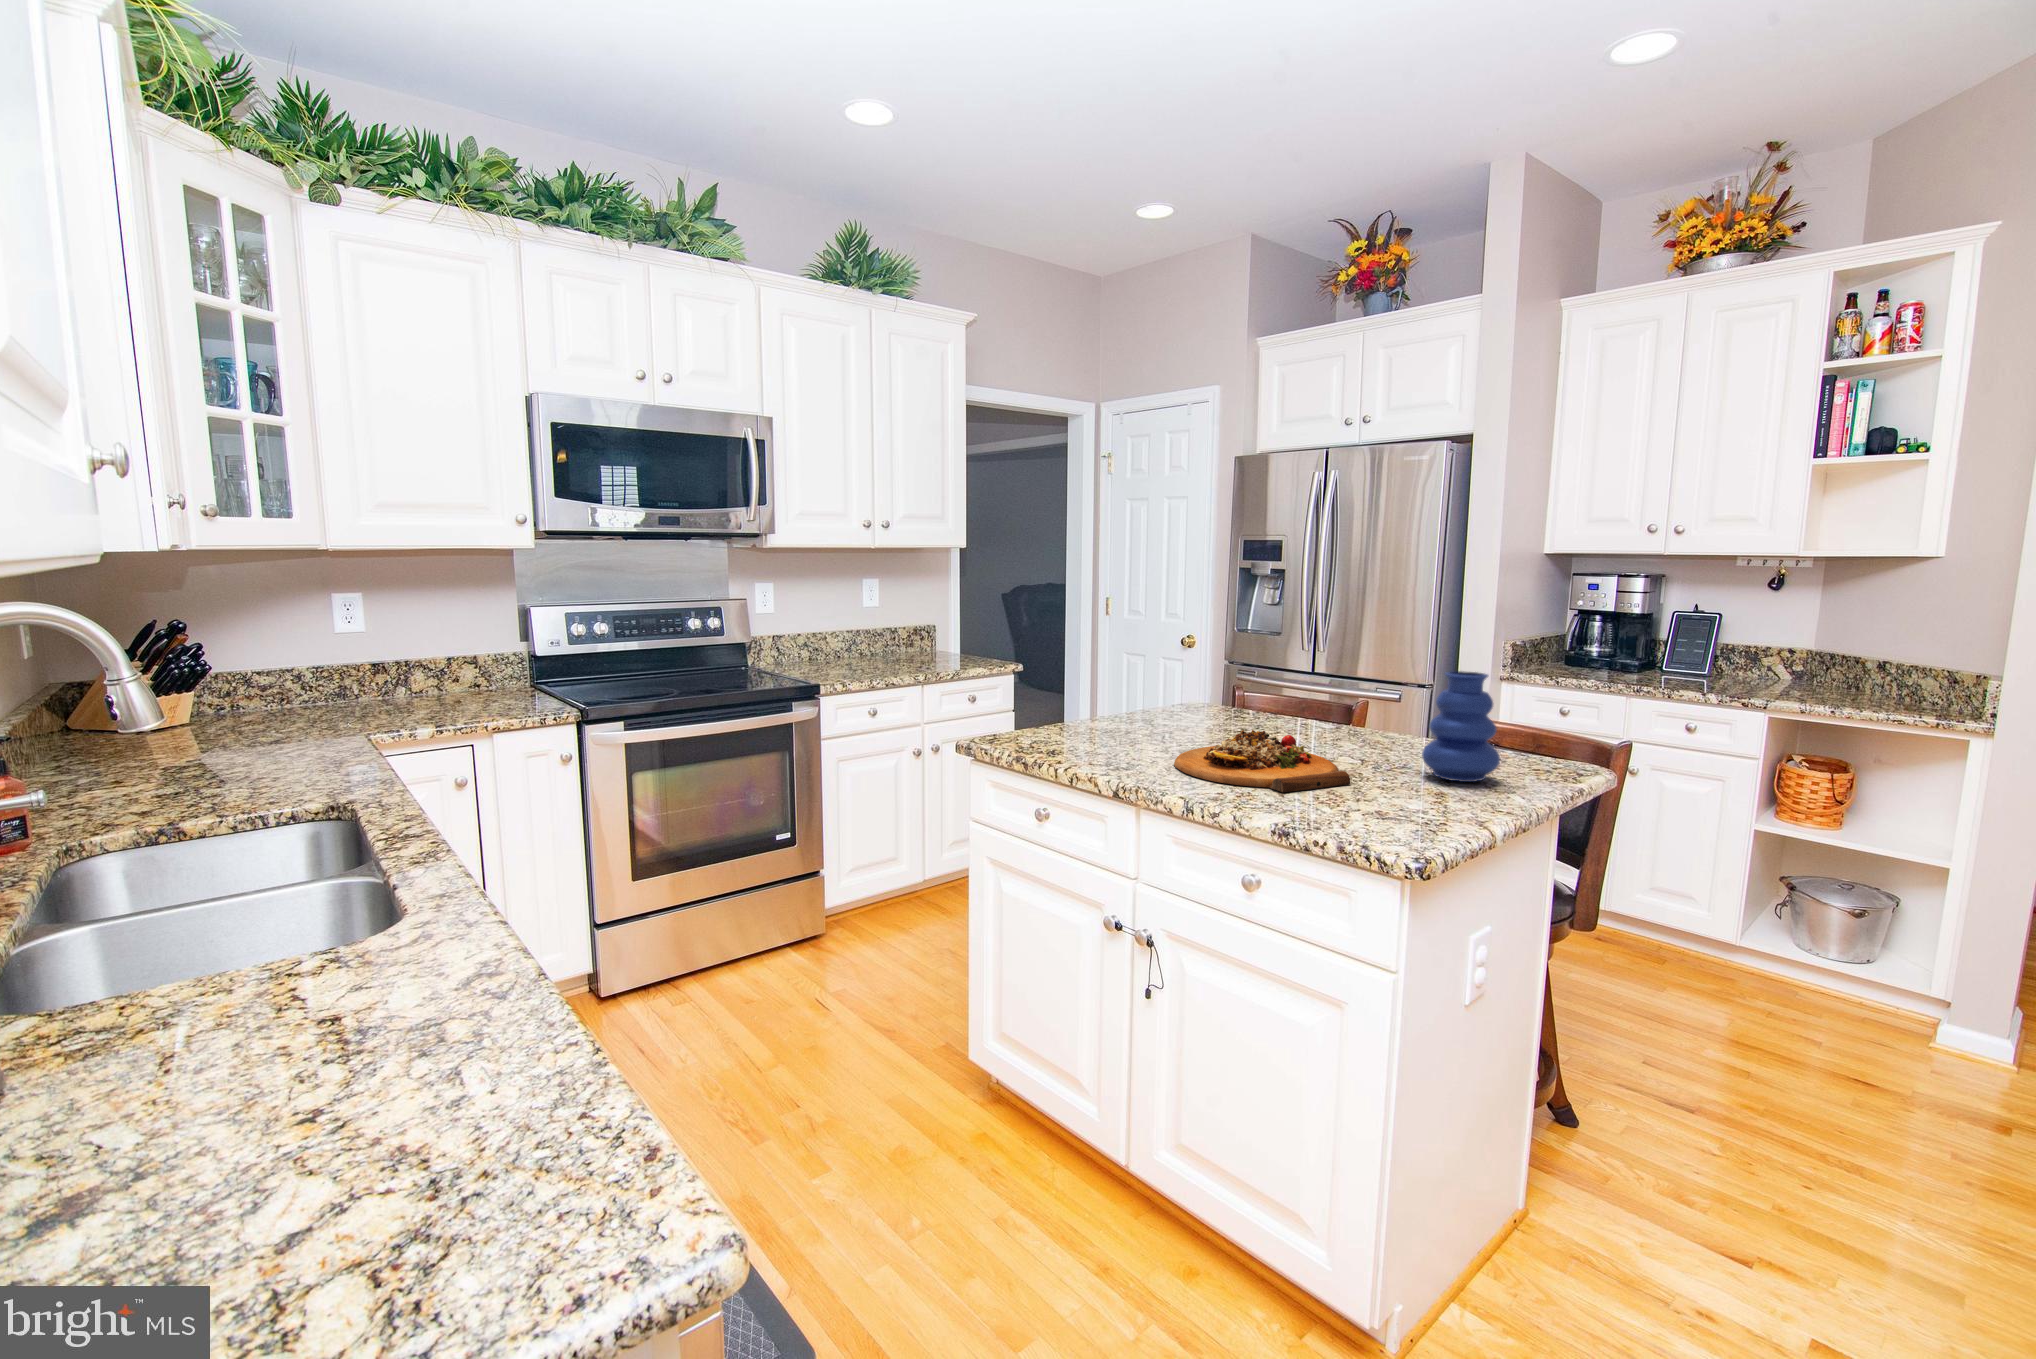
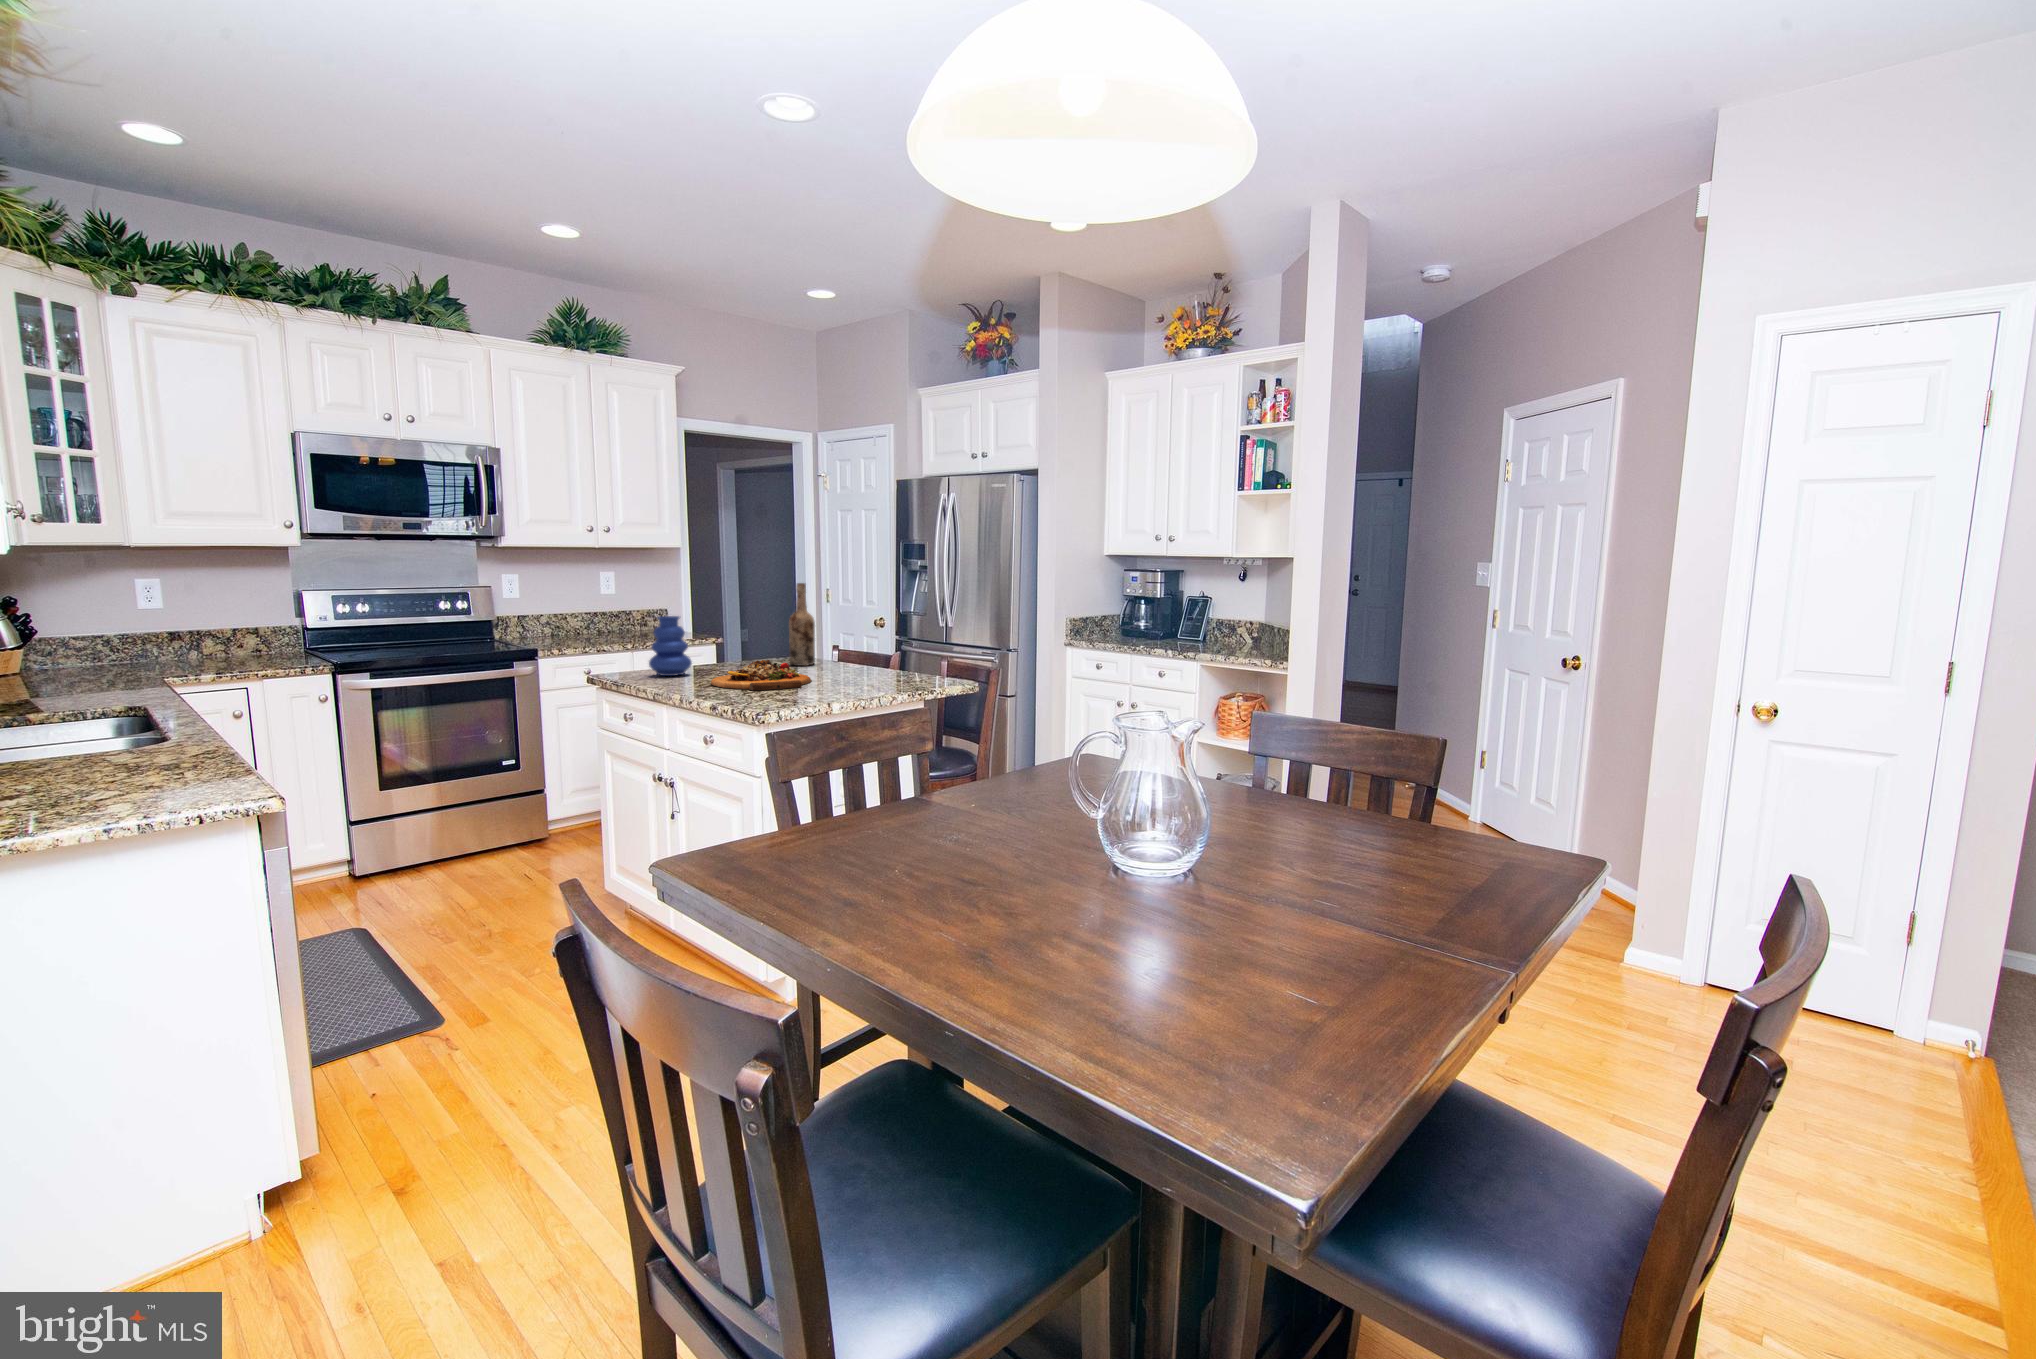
wine bottle: none [1224,600,1265,727] -> present [789,583,815,666]
vase: present [1422,671,1500,782] -> present [649,616,692,676]

